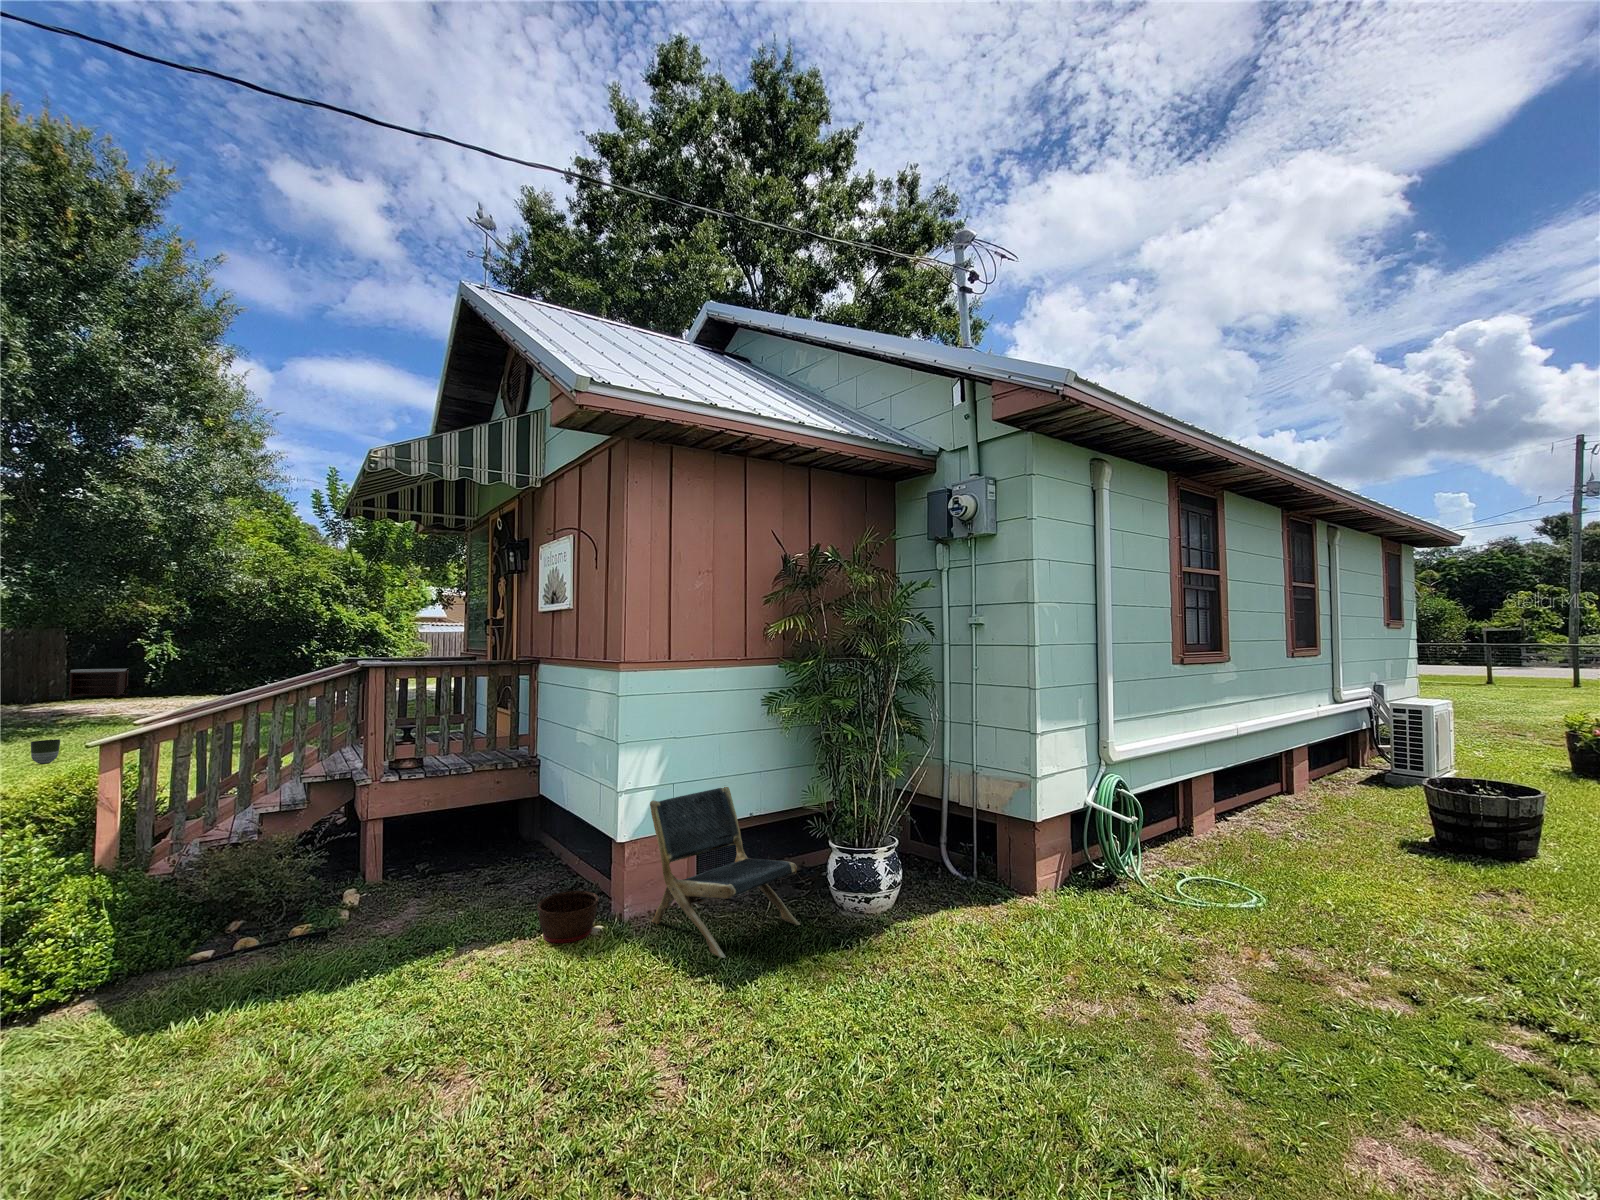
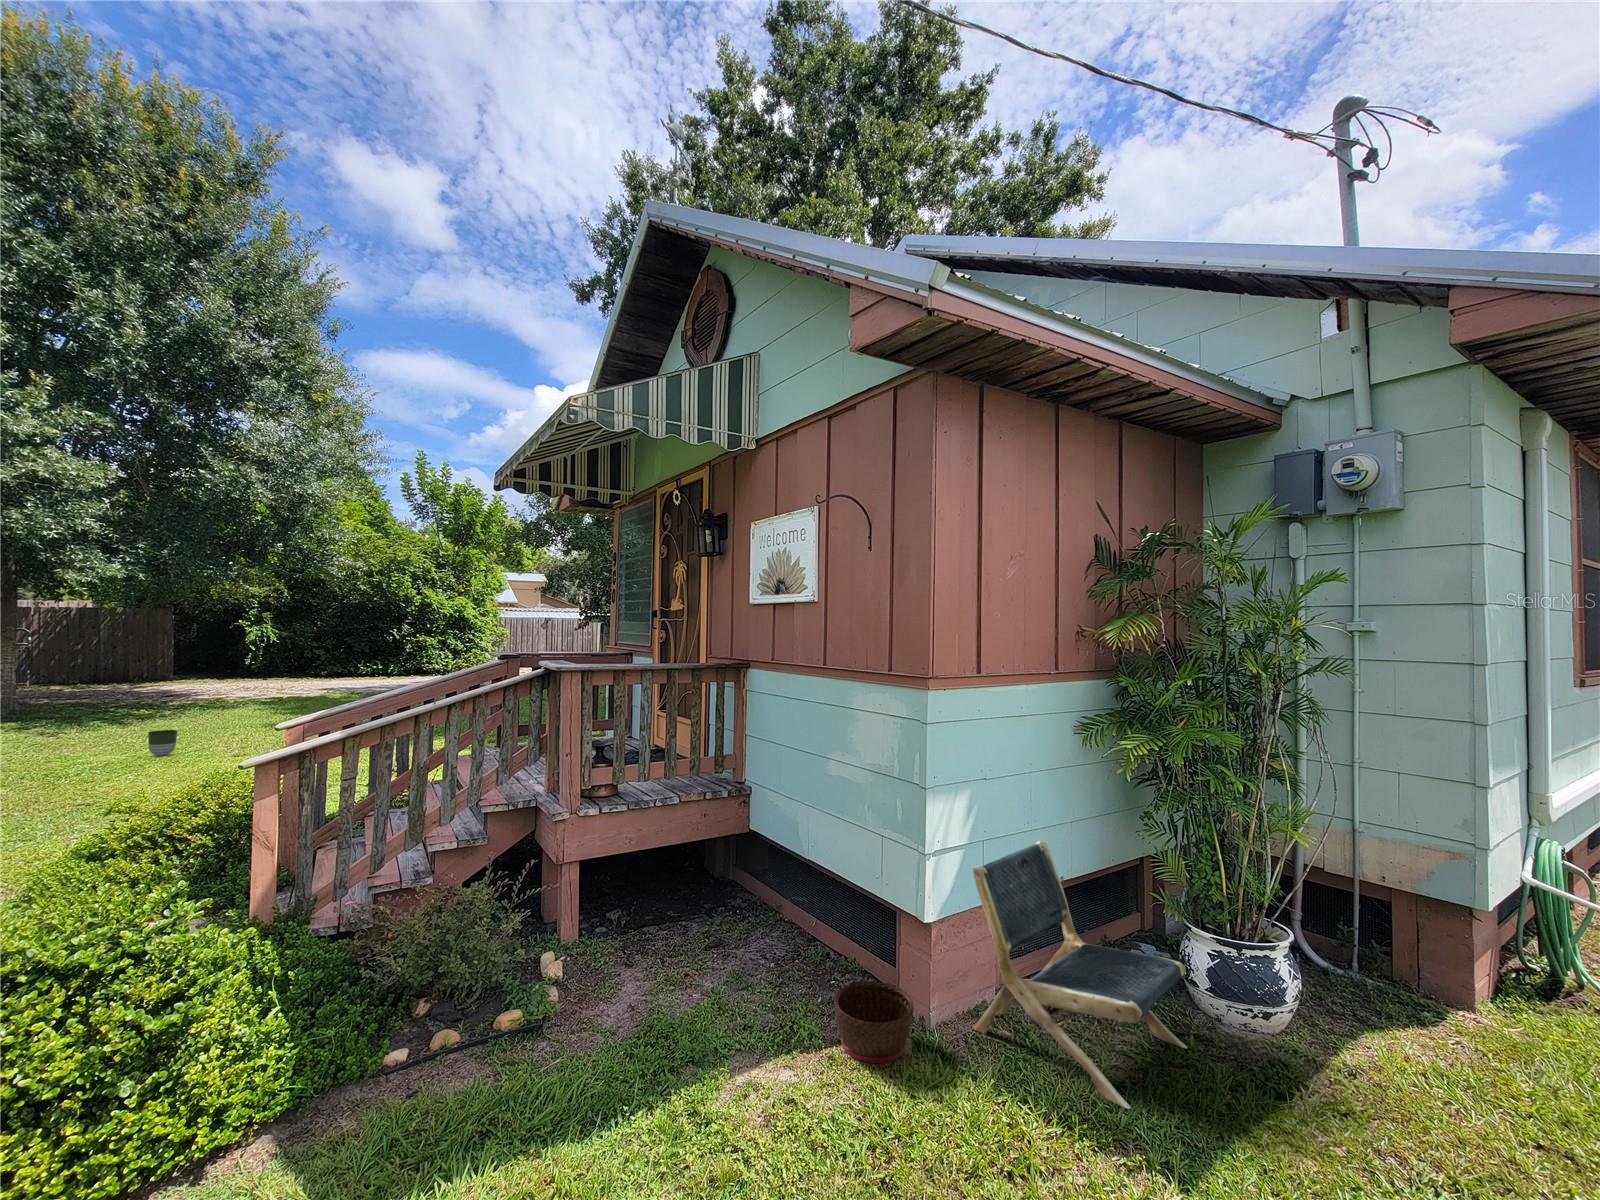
bench: present [69,669,129,698] -> none [169,650,228,679]

